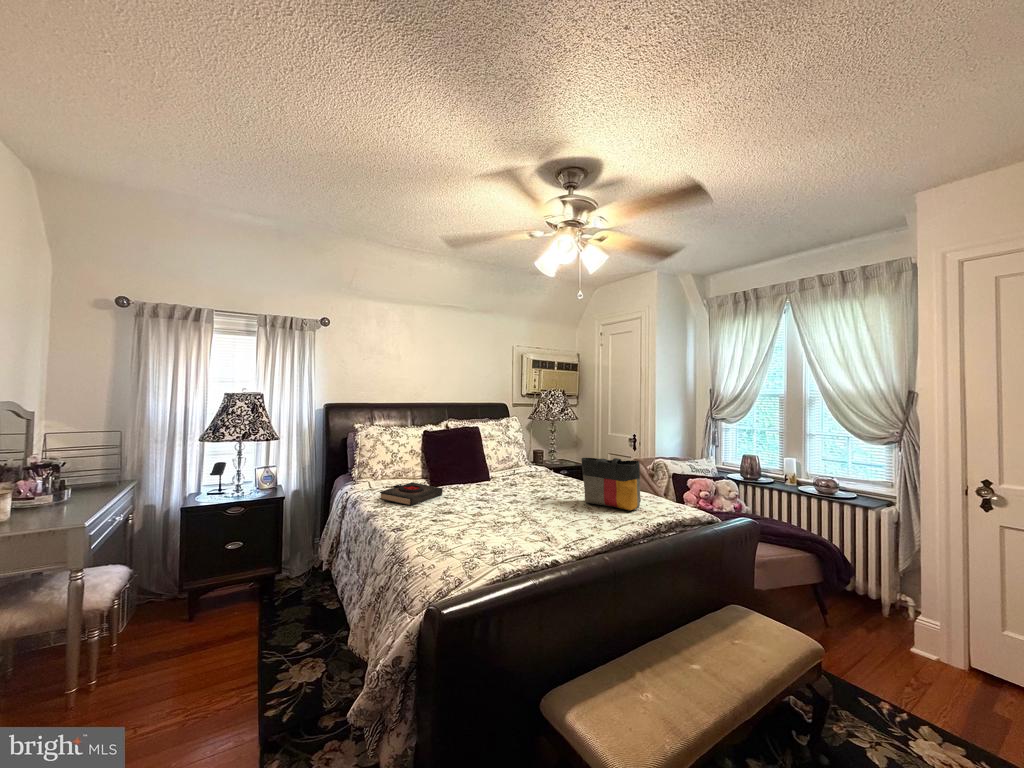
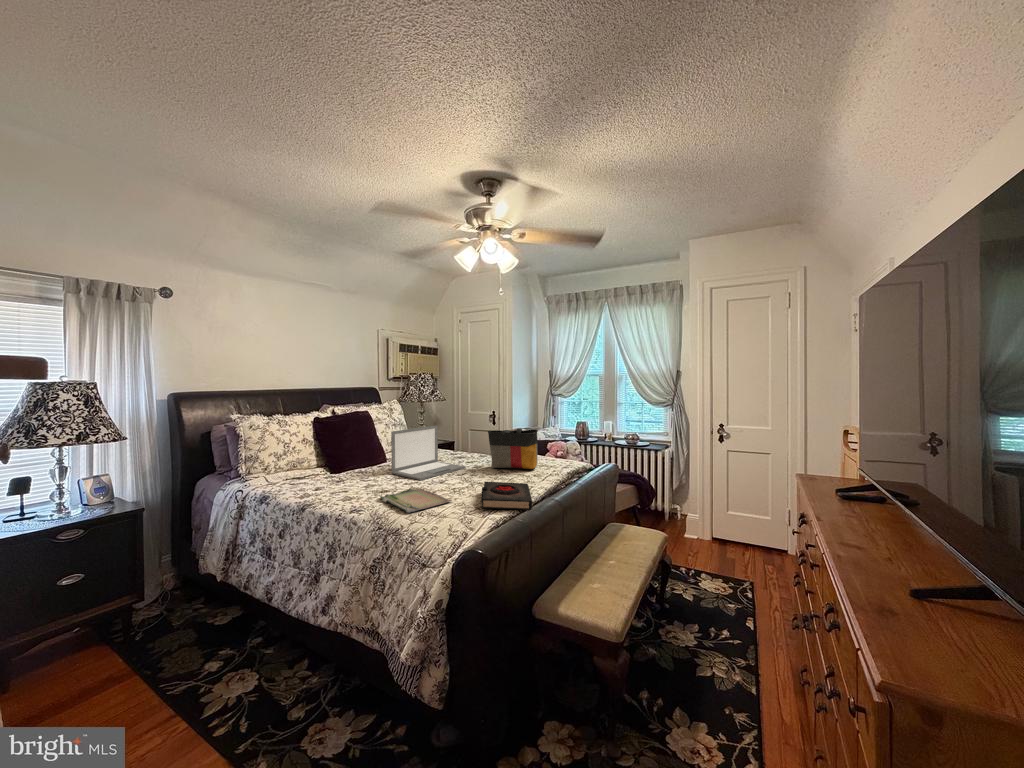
laptop: none [478,447,557,506] -> present [391,425,465,480]
book: present [379,482,443,506] -> present [481,481,532,510]
tray: none [439,509,502,539] -> present [380,486,452,513]

